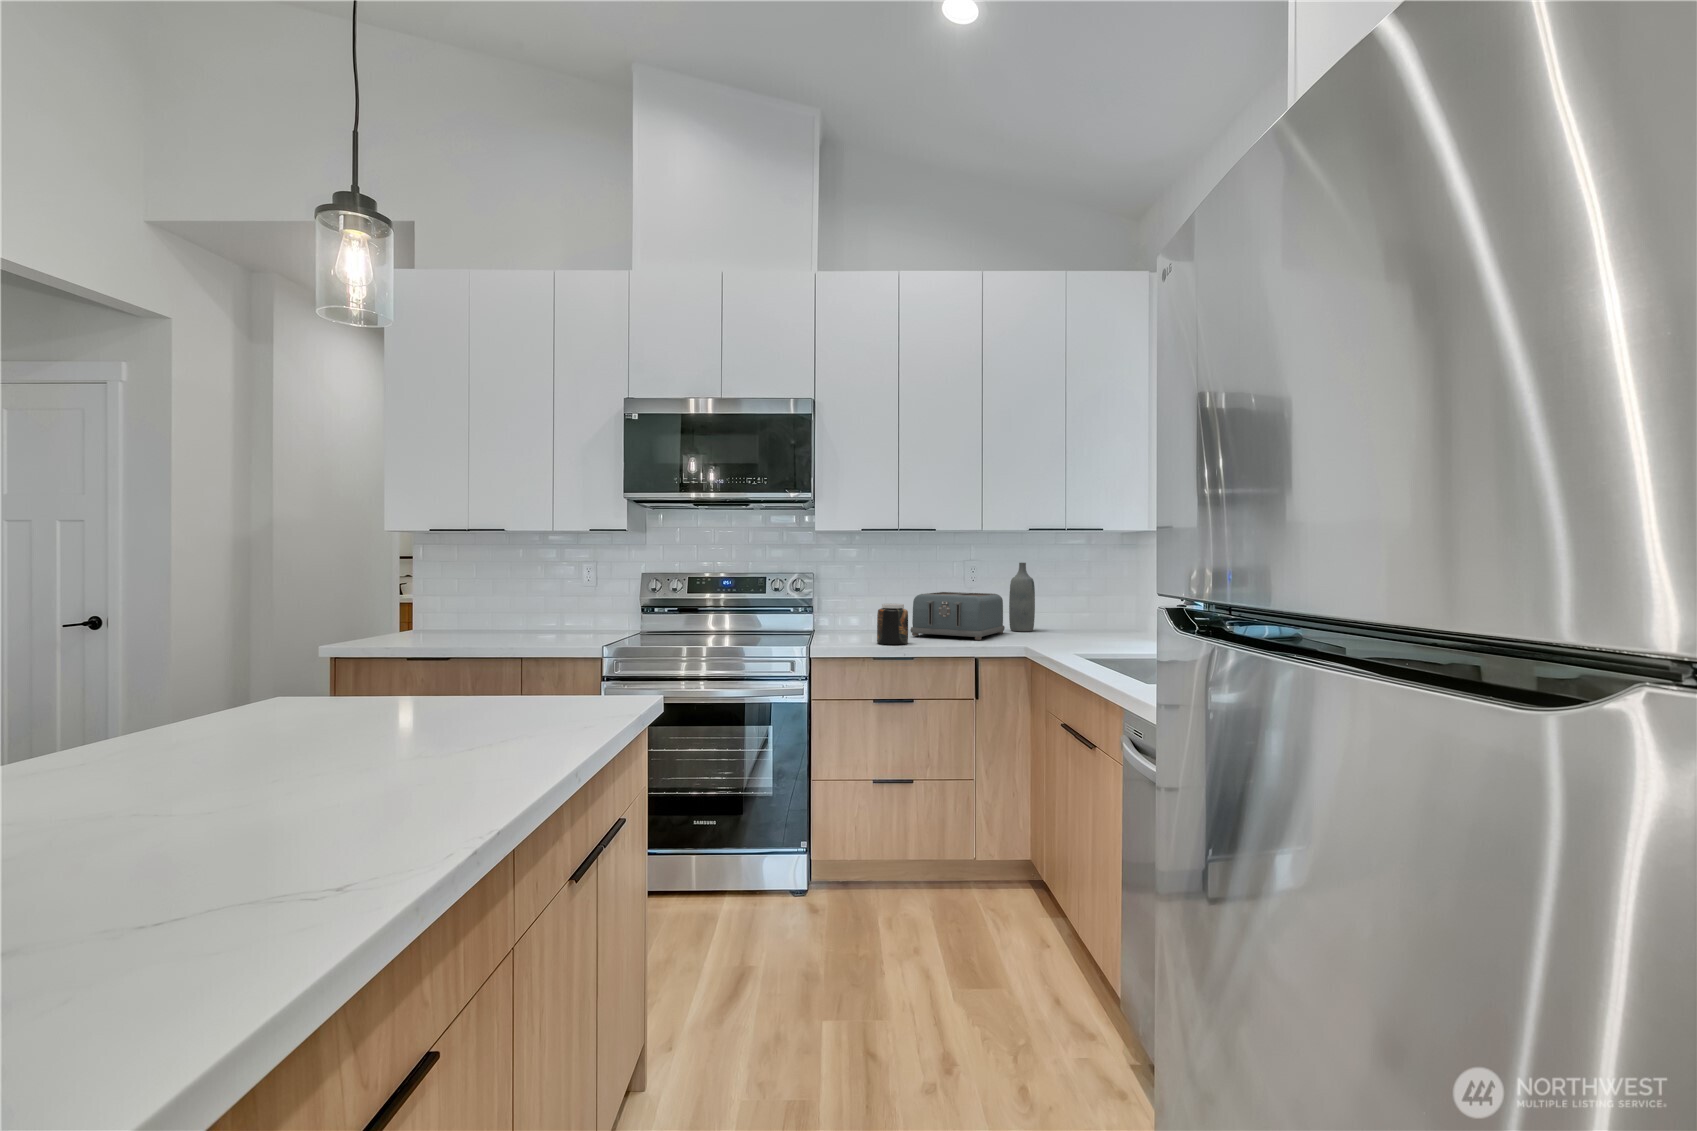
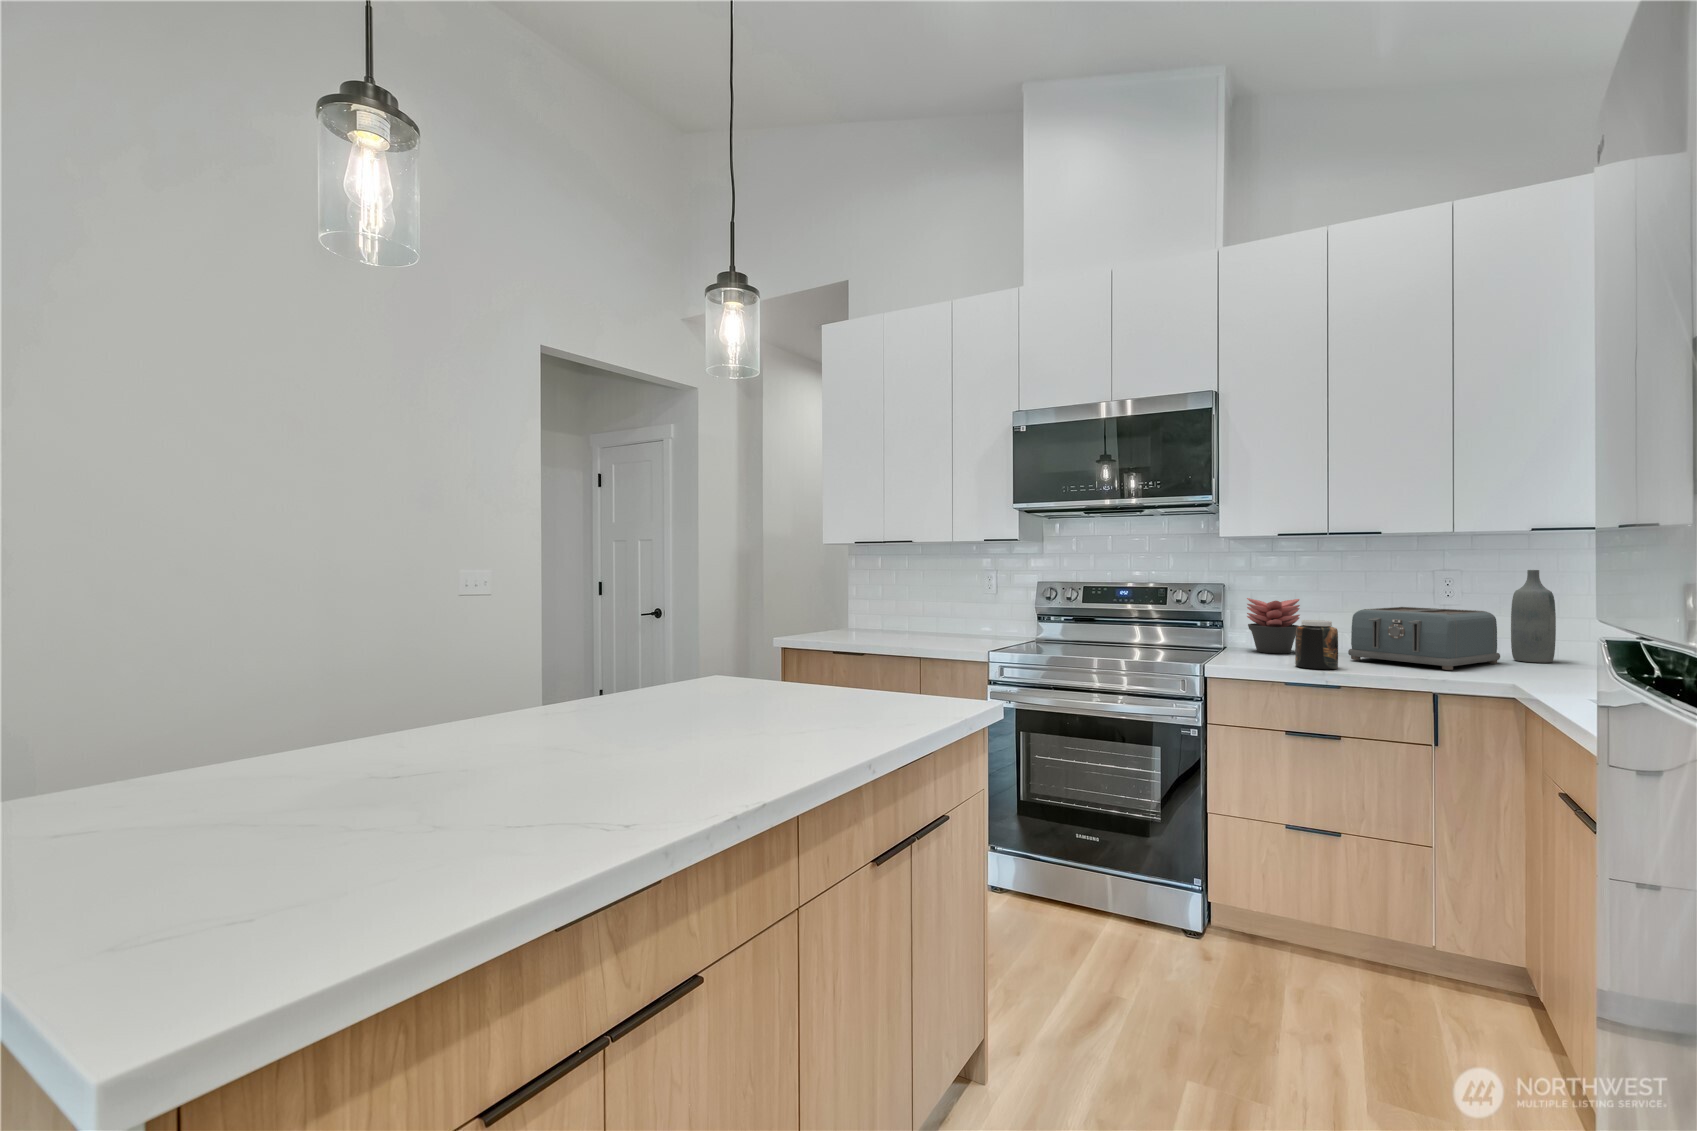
succulent plant: none [832,587,874,634] -> present [1247,598,1300,654]

